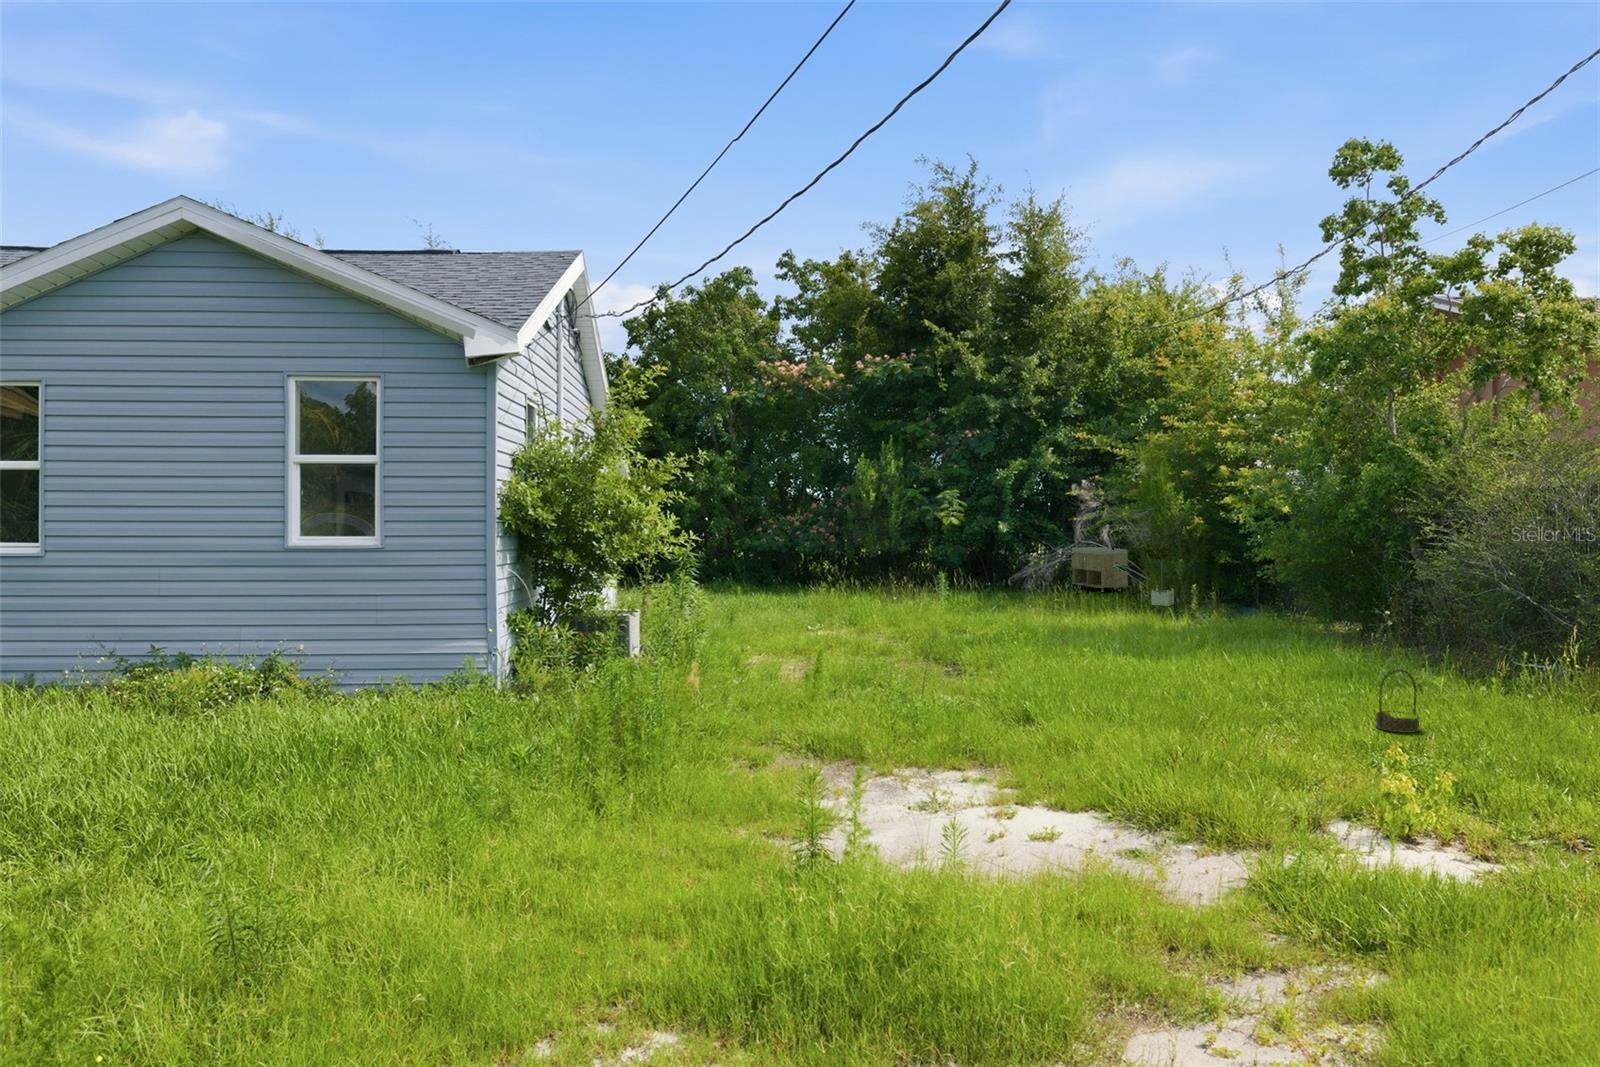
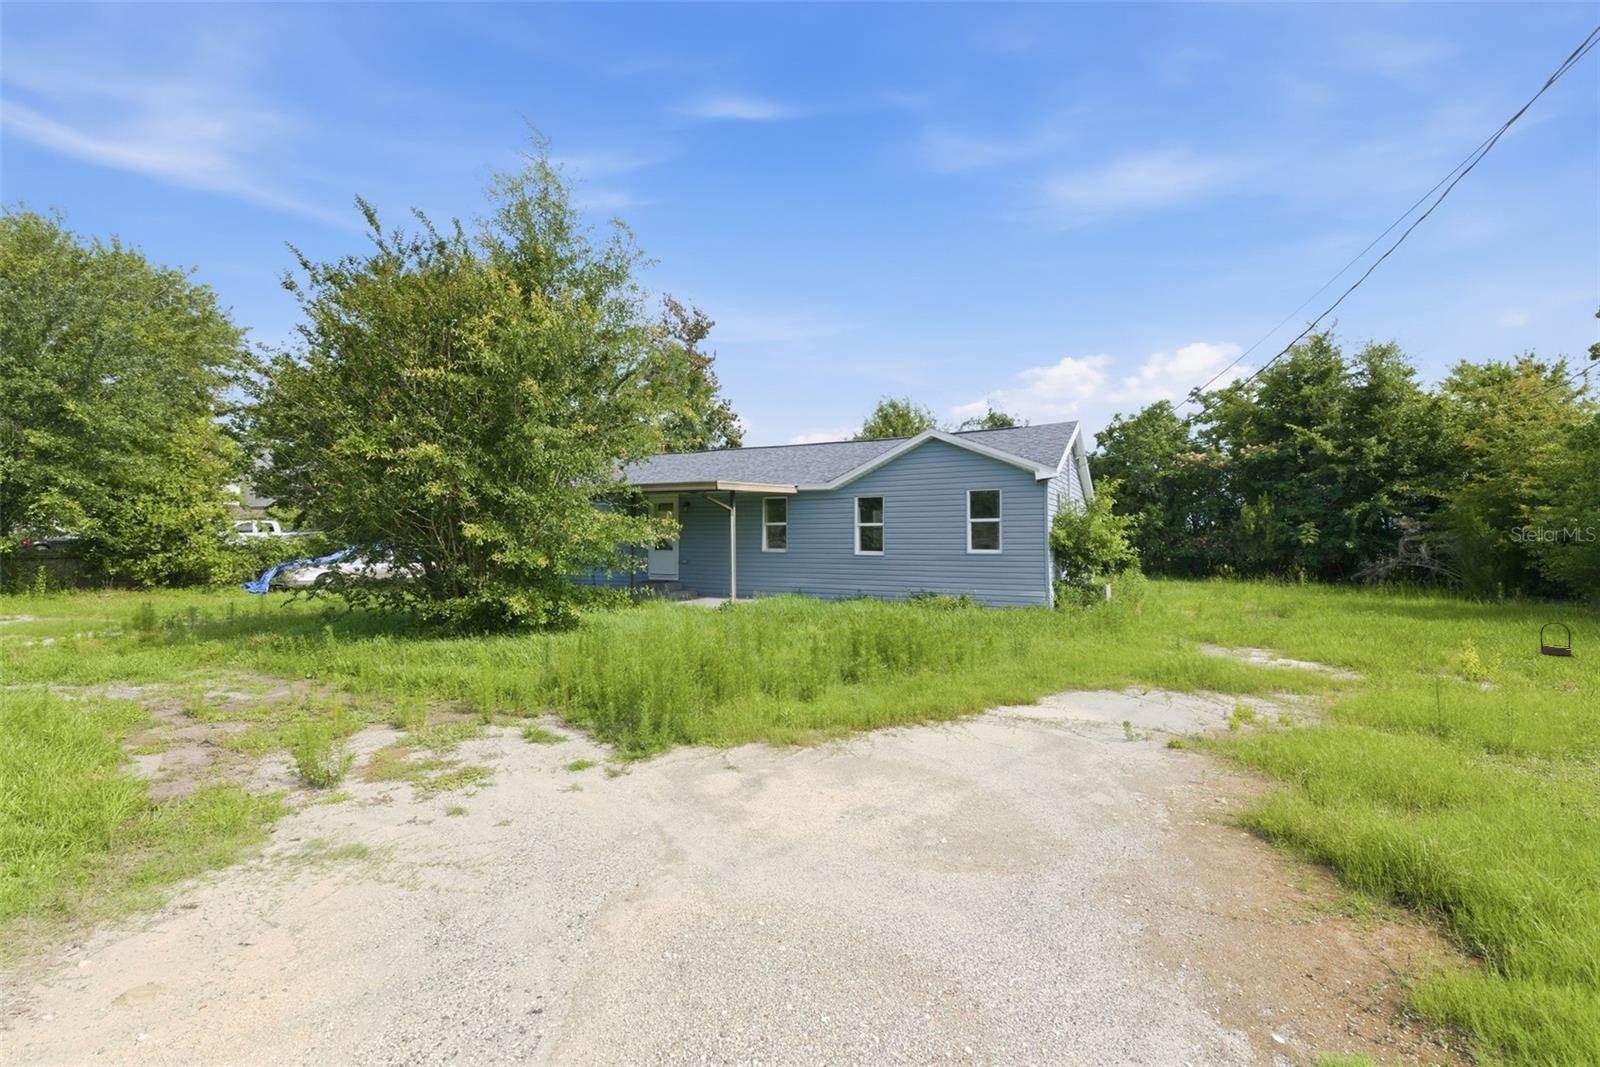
potted tree: present [1145,541,1174,606] -> none [1452,553,1478,594]
storage bench: present [1072,547,1128,592] -> none [1401,557,1448,585]

